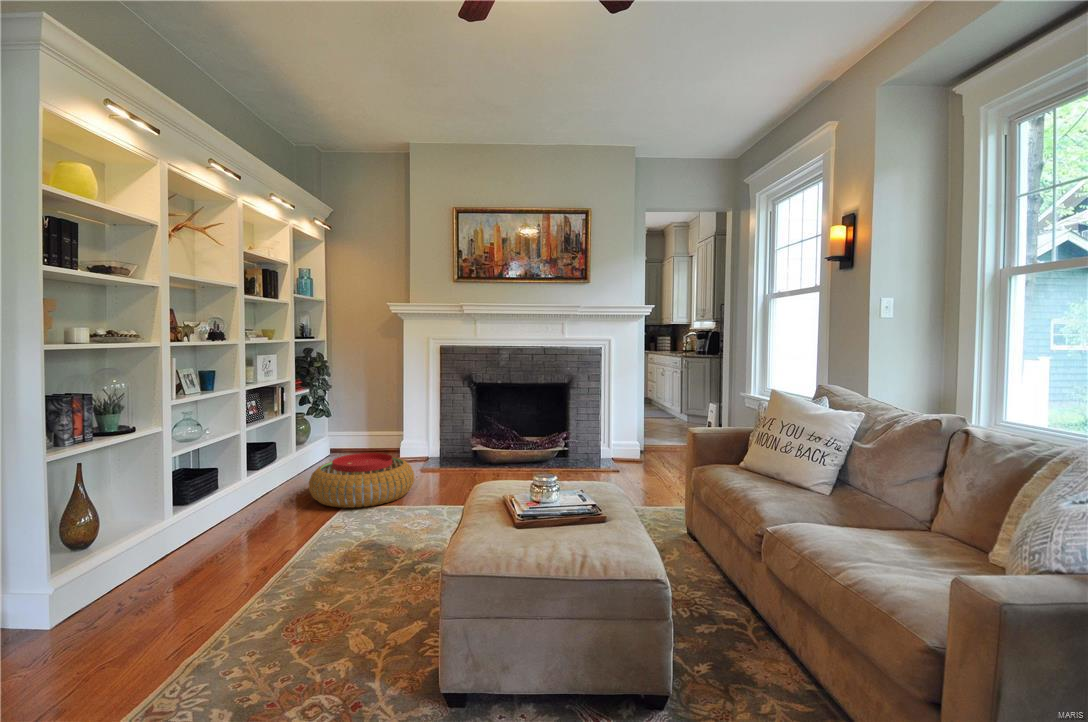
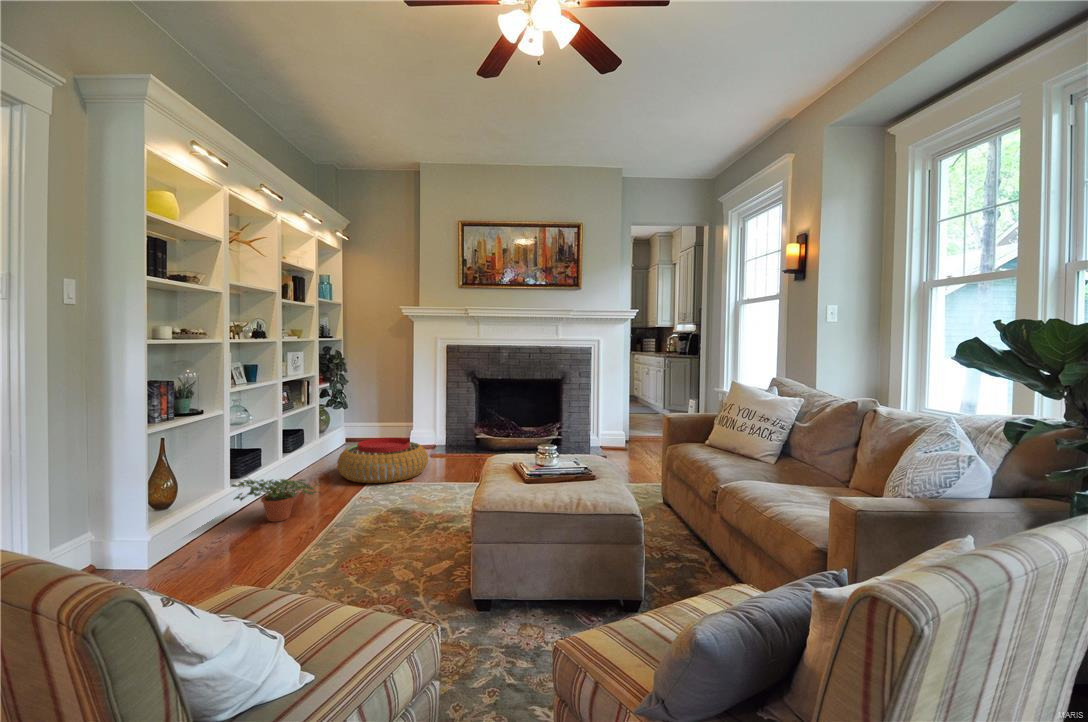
potted plant: none [166,506,281,560] -> present [231,479,317,522]

